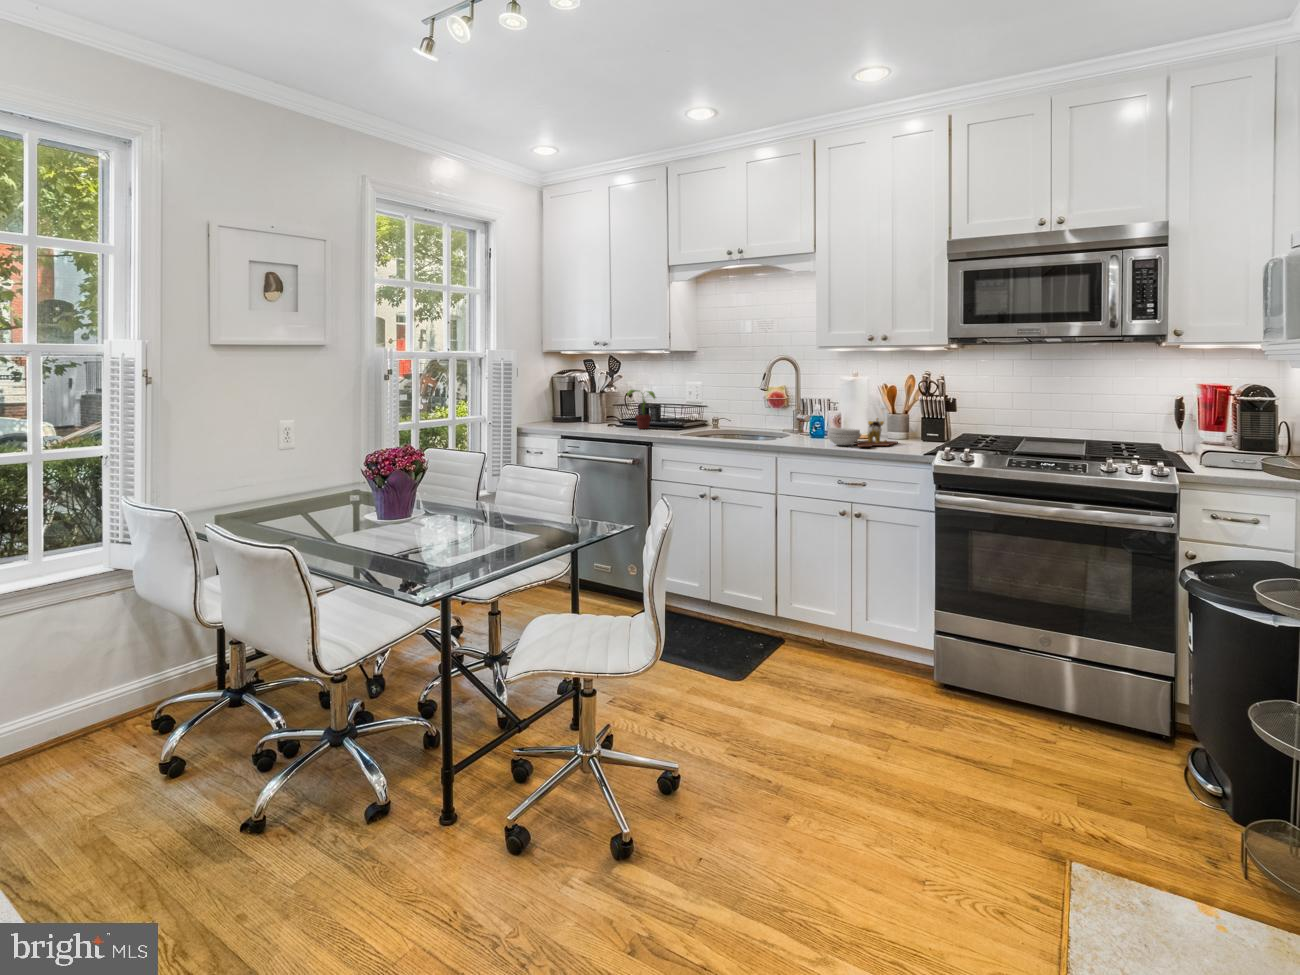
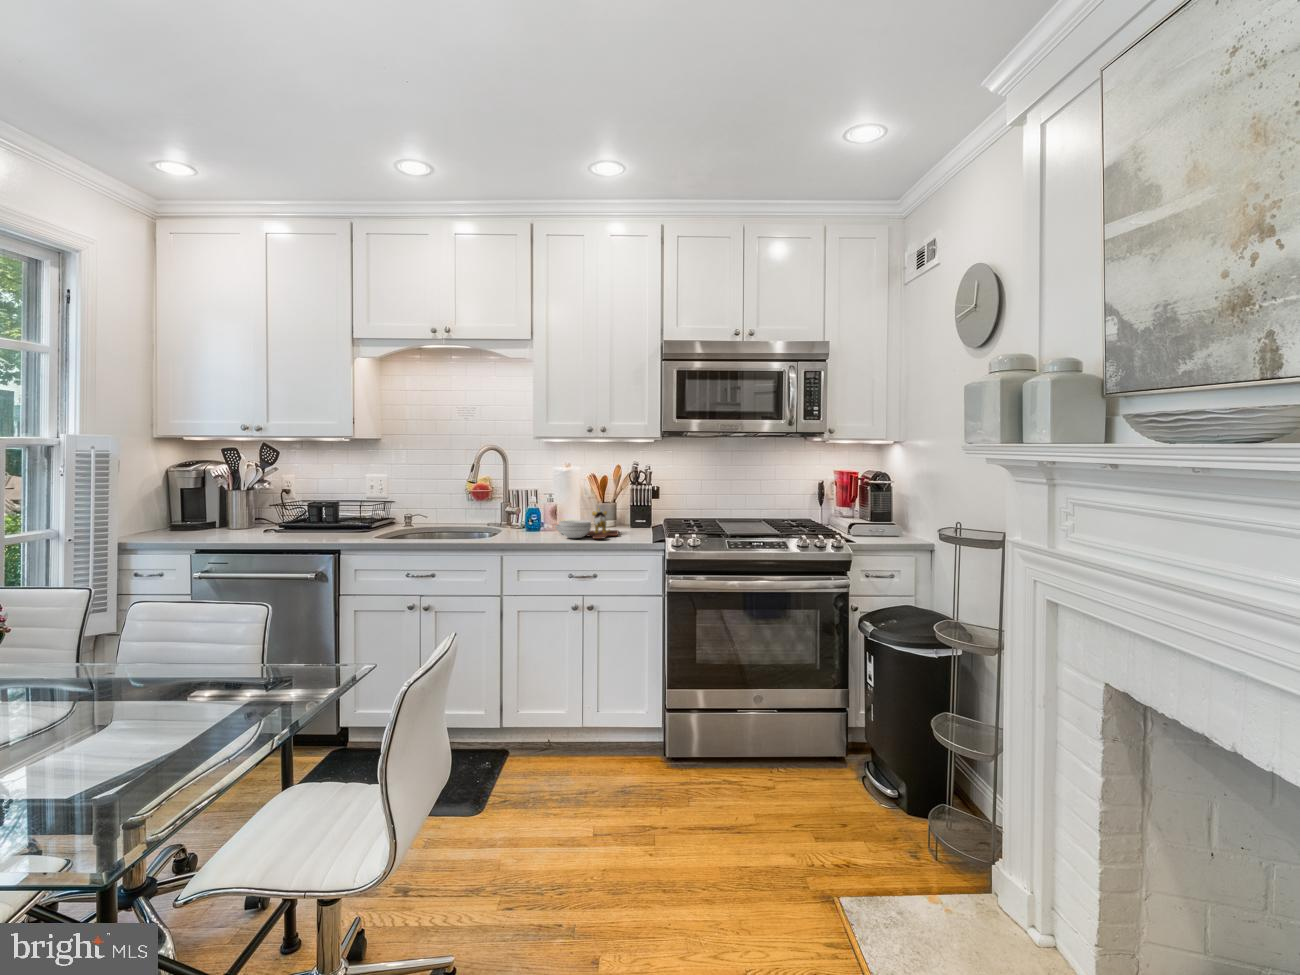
potted plant: present [627,390,656,429] -> none [294,485,335,532]

